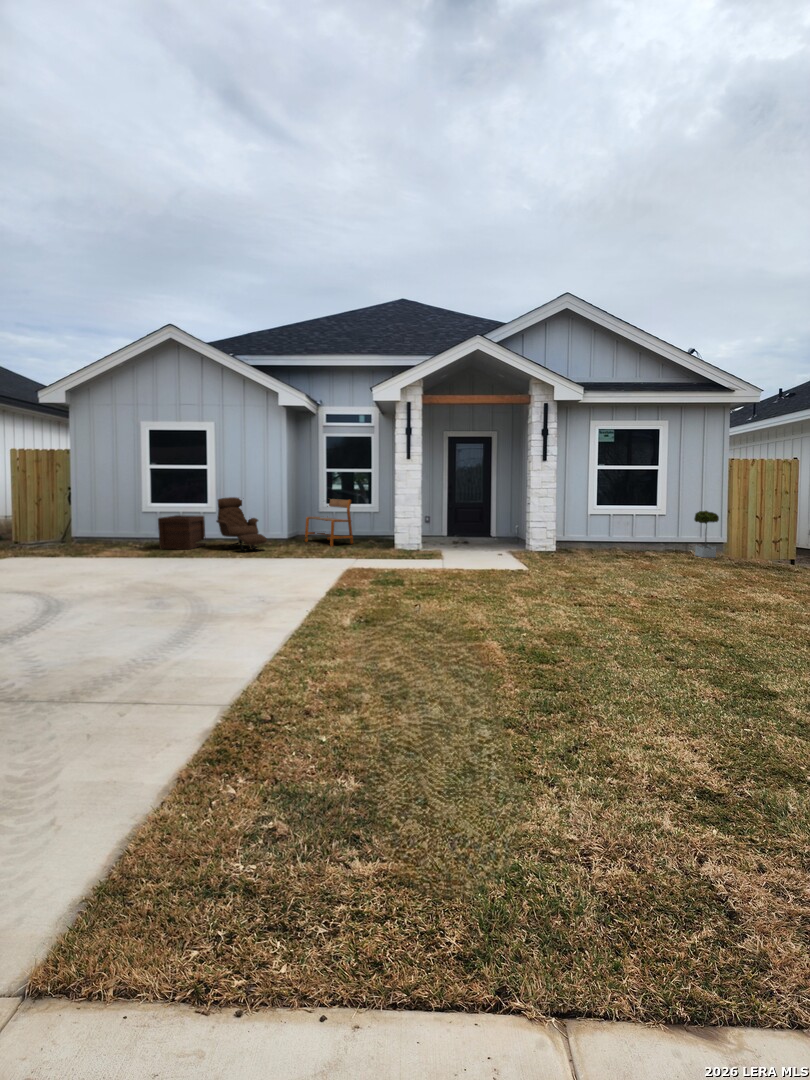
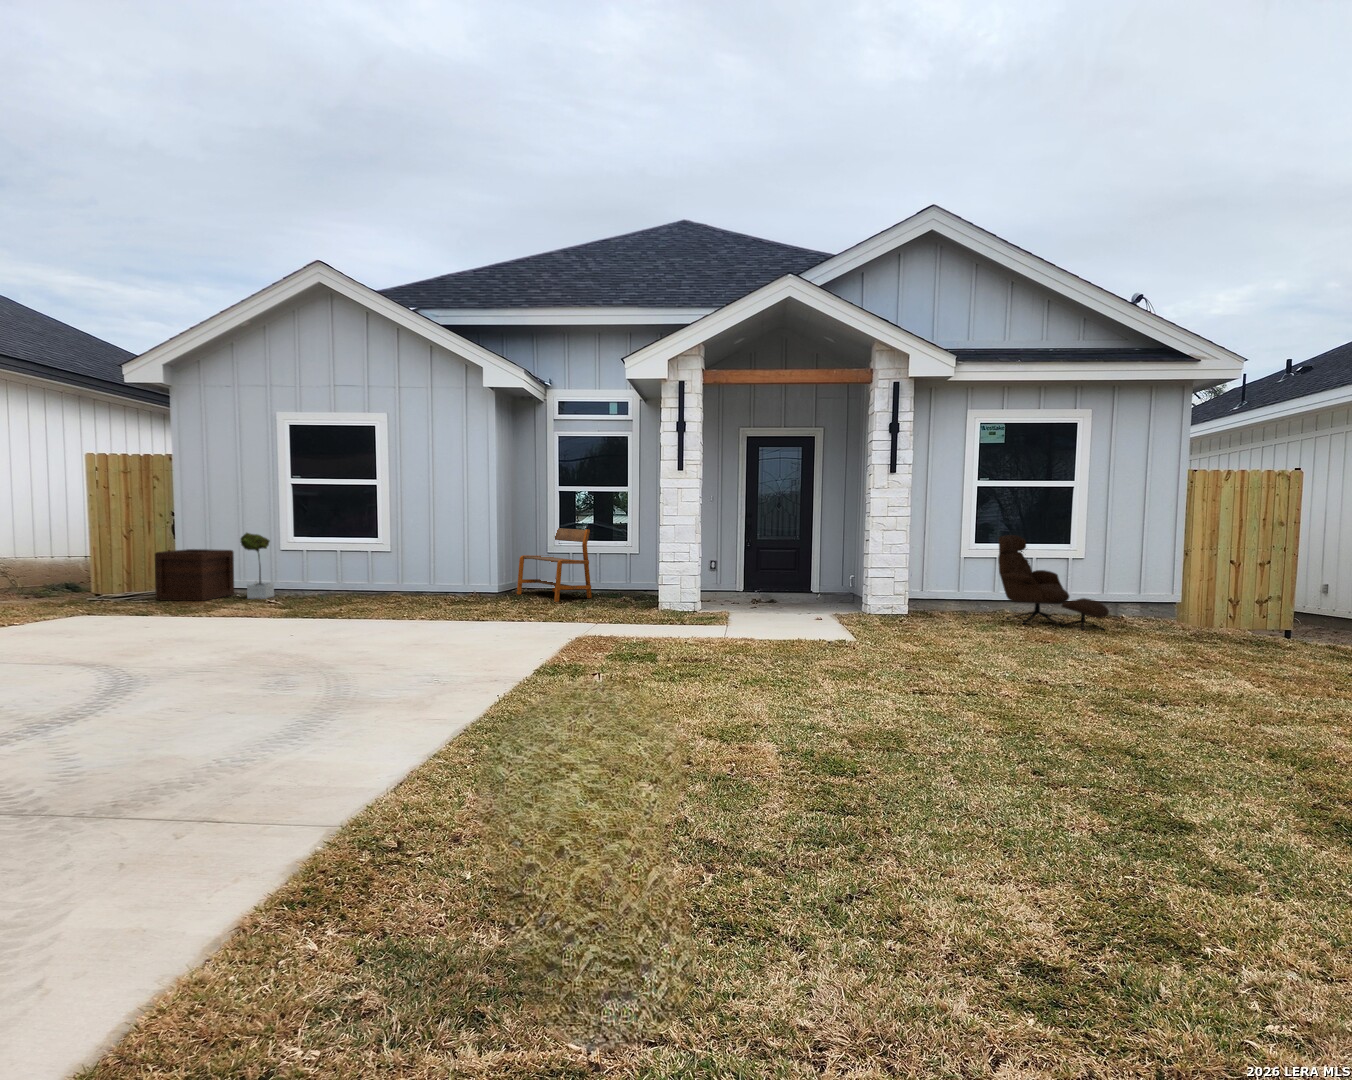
lounge chair: present [216,497,267,552] -> present [998,535,1109,630]
potted tree: present [694,511,719,558] -> present [240,533,274,599]
wooden crate: present [158,515,205,550] -> present [155,549,234,601]

